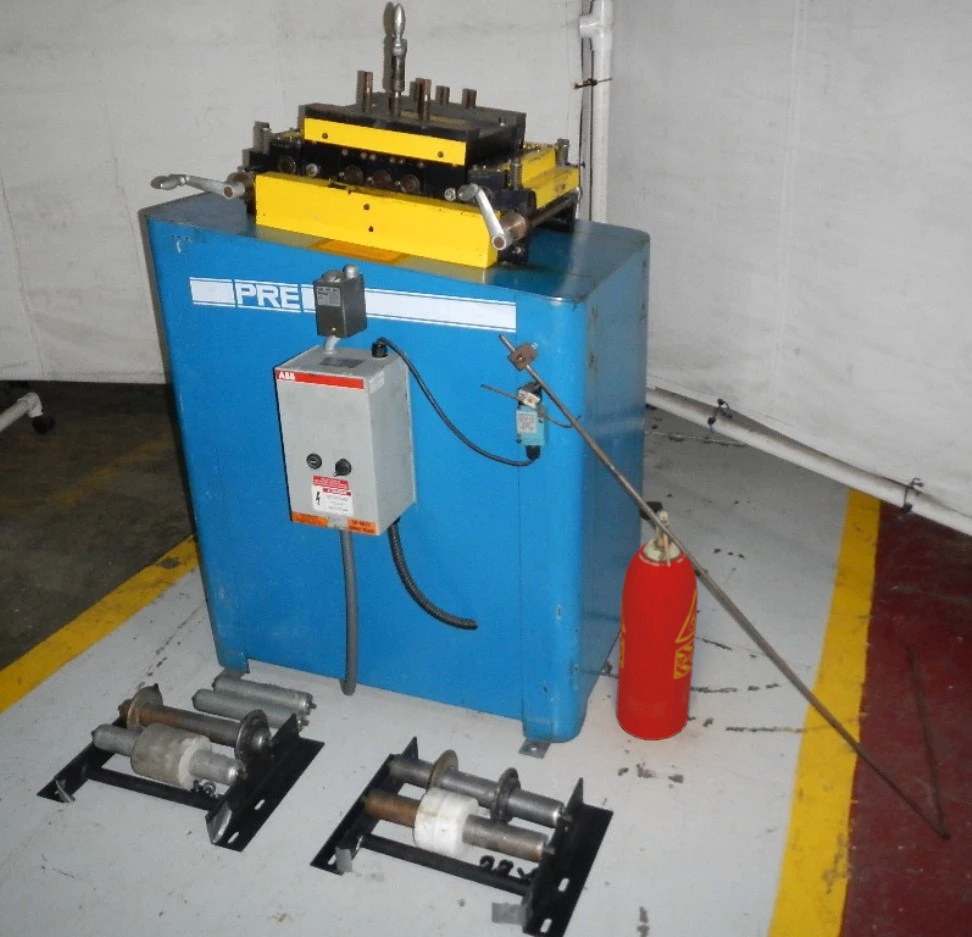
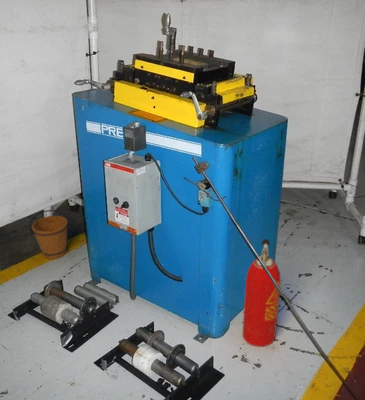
bucket: none [23,516,133,640] -> present [29,210,71,259]

